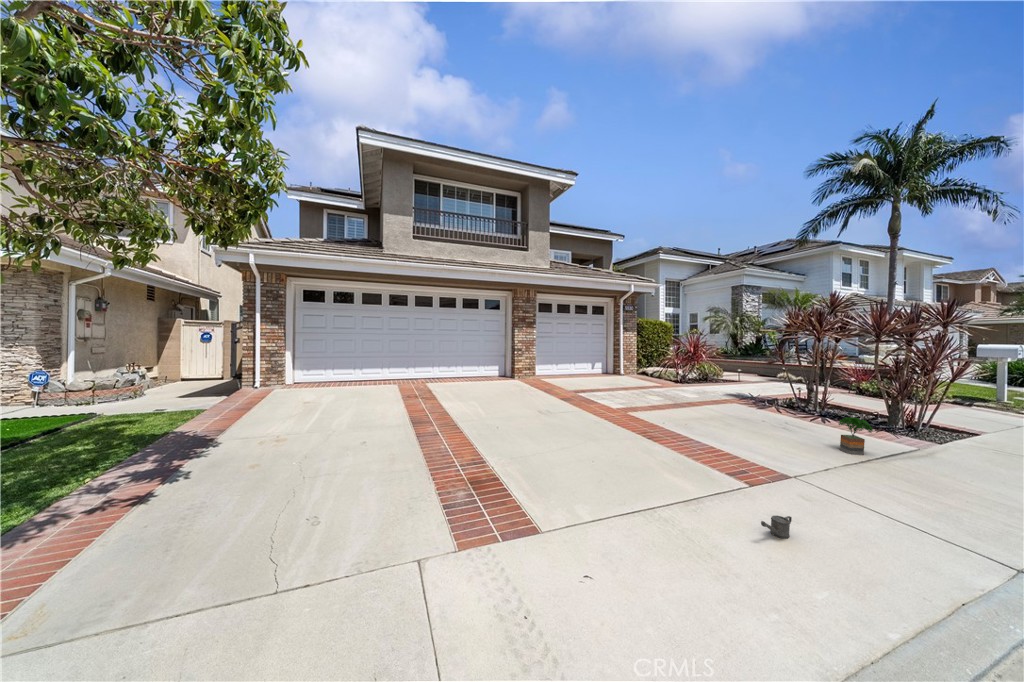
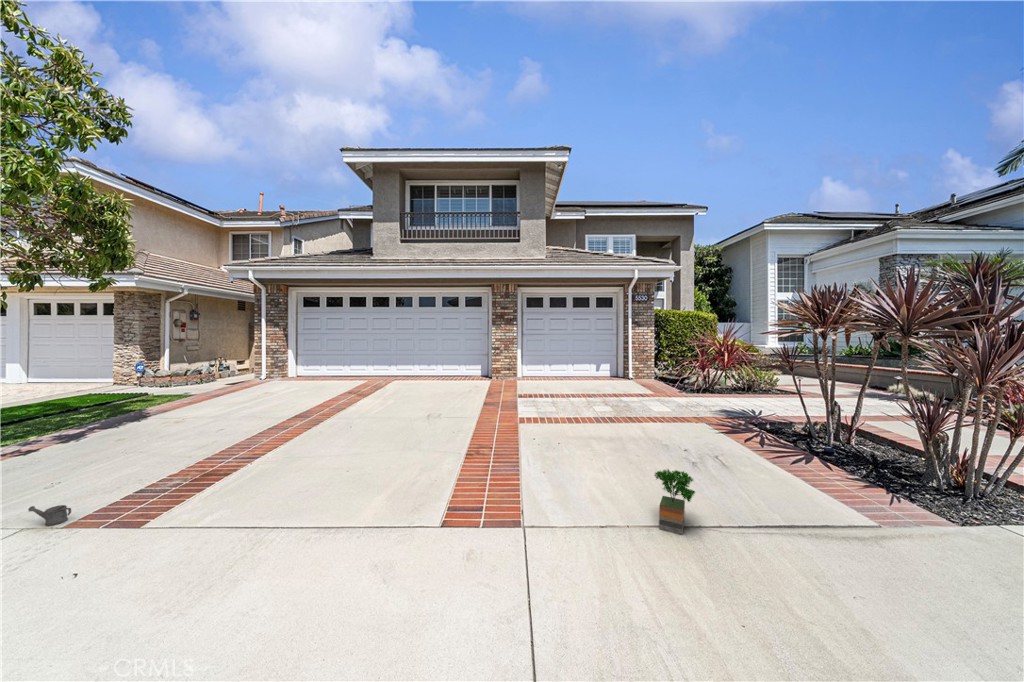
watering can: present [761,516,792,538] -> present [28,505,71,526]

